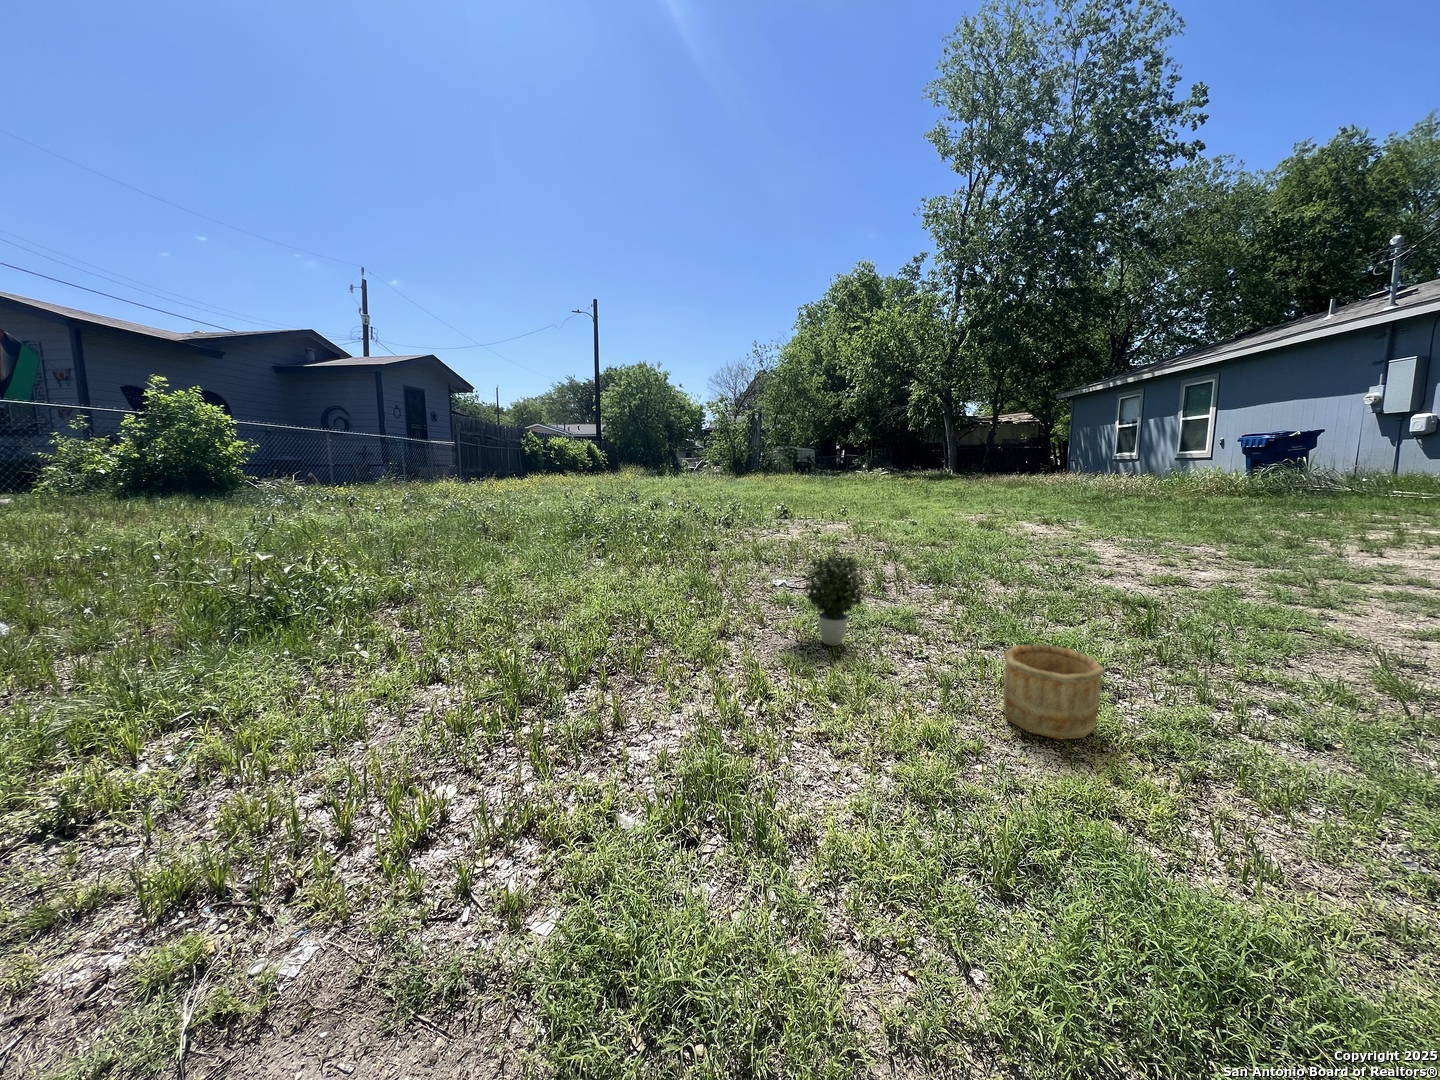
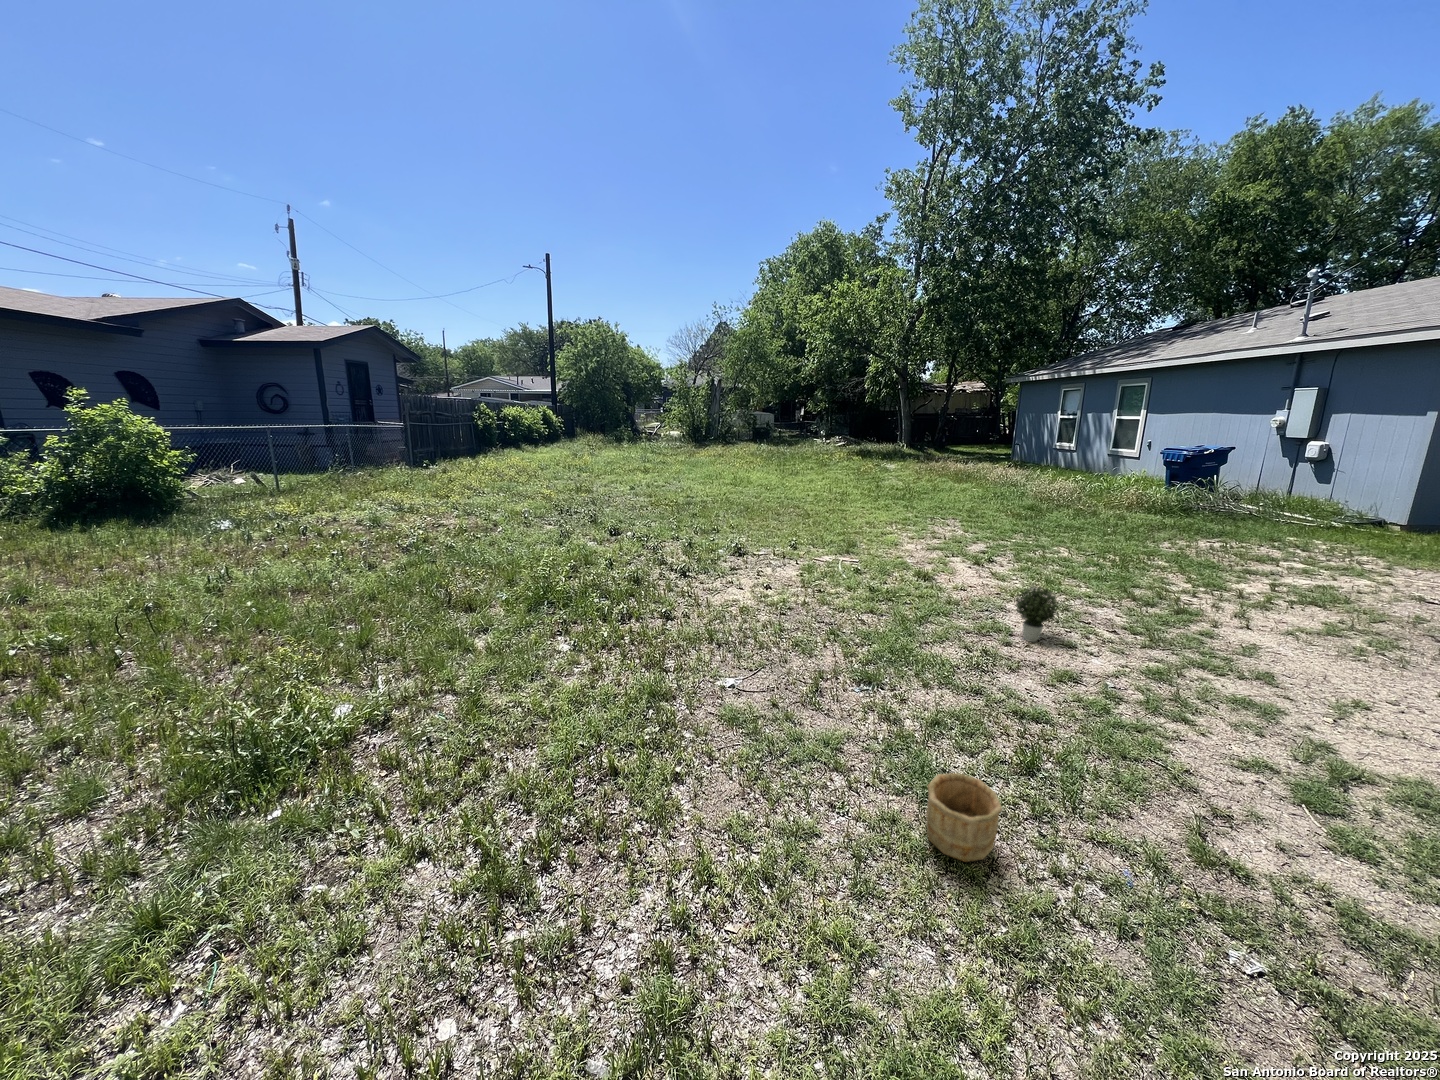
potted plant: present [804,556,865,646] -> present [1015,587,1058,642]

